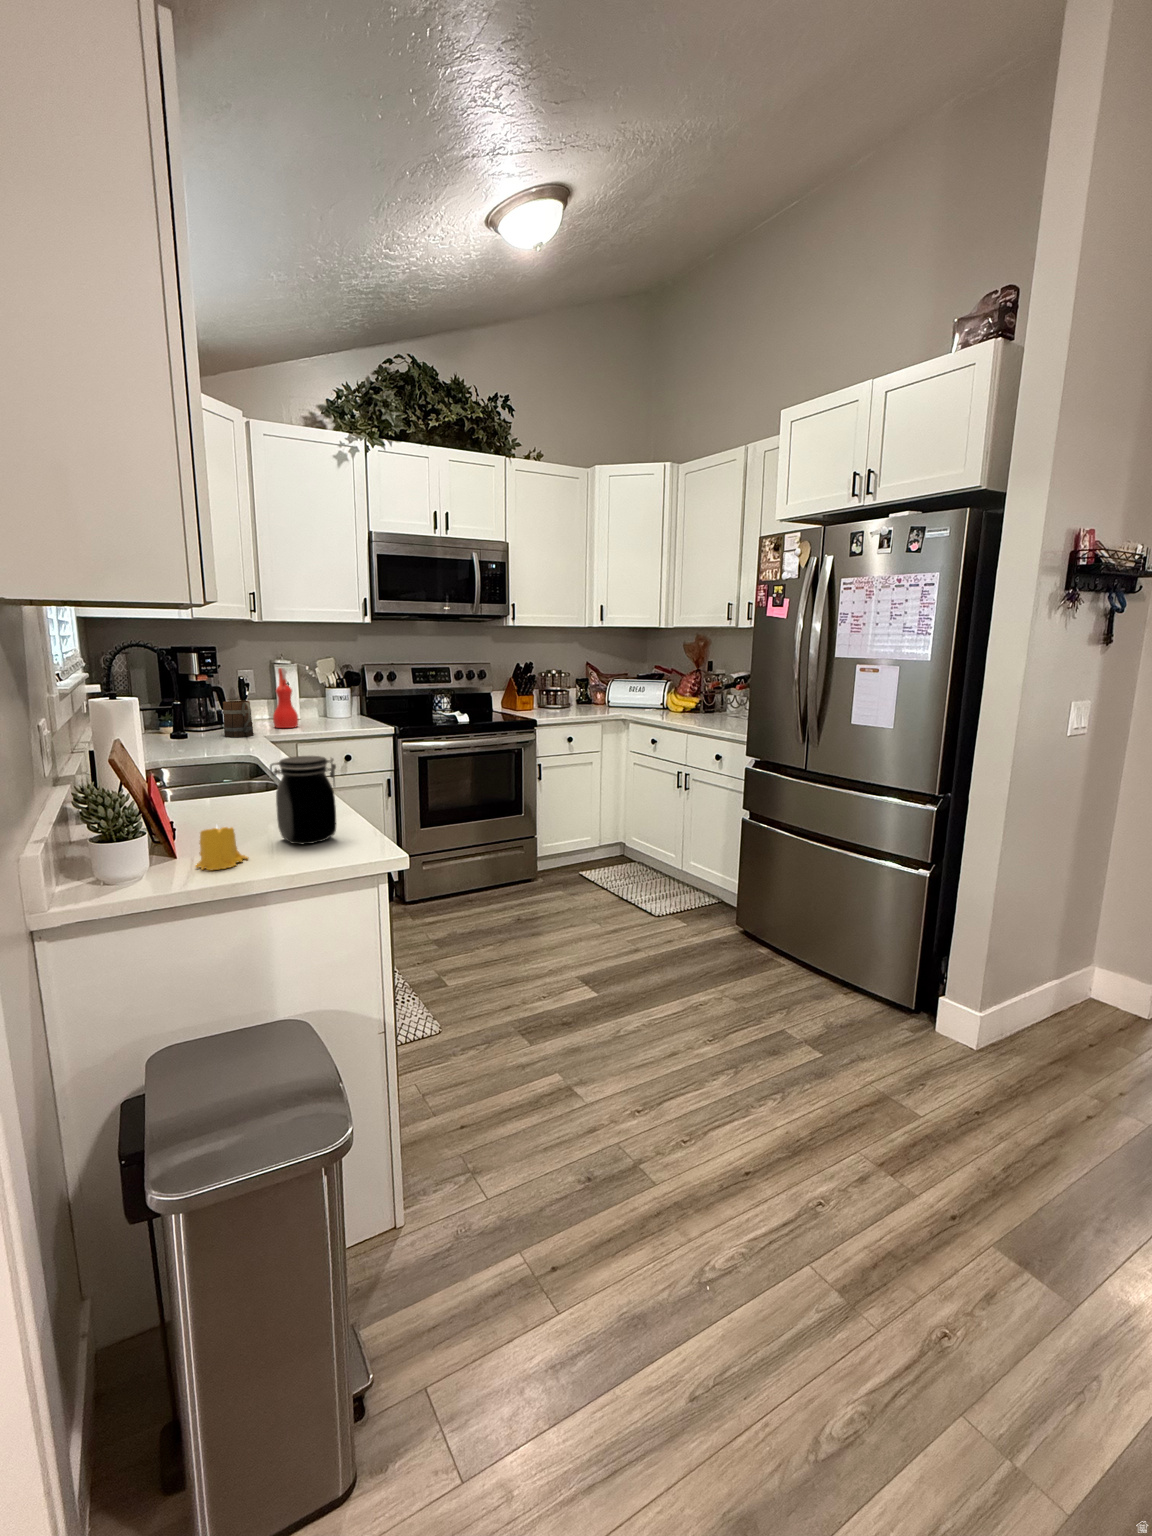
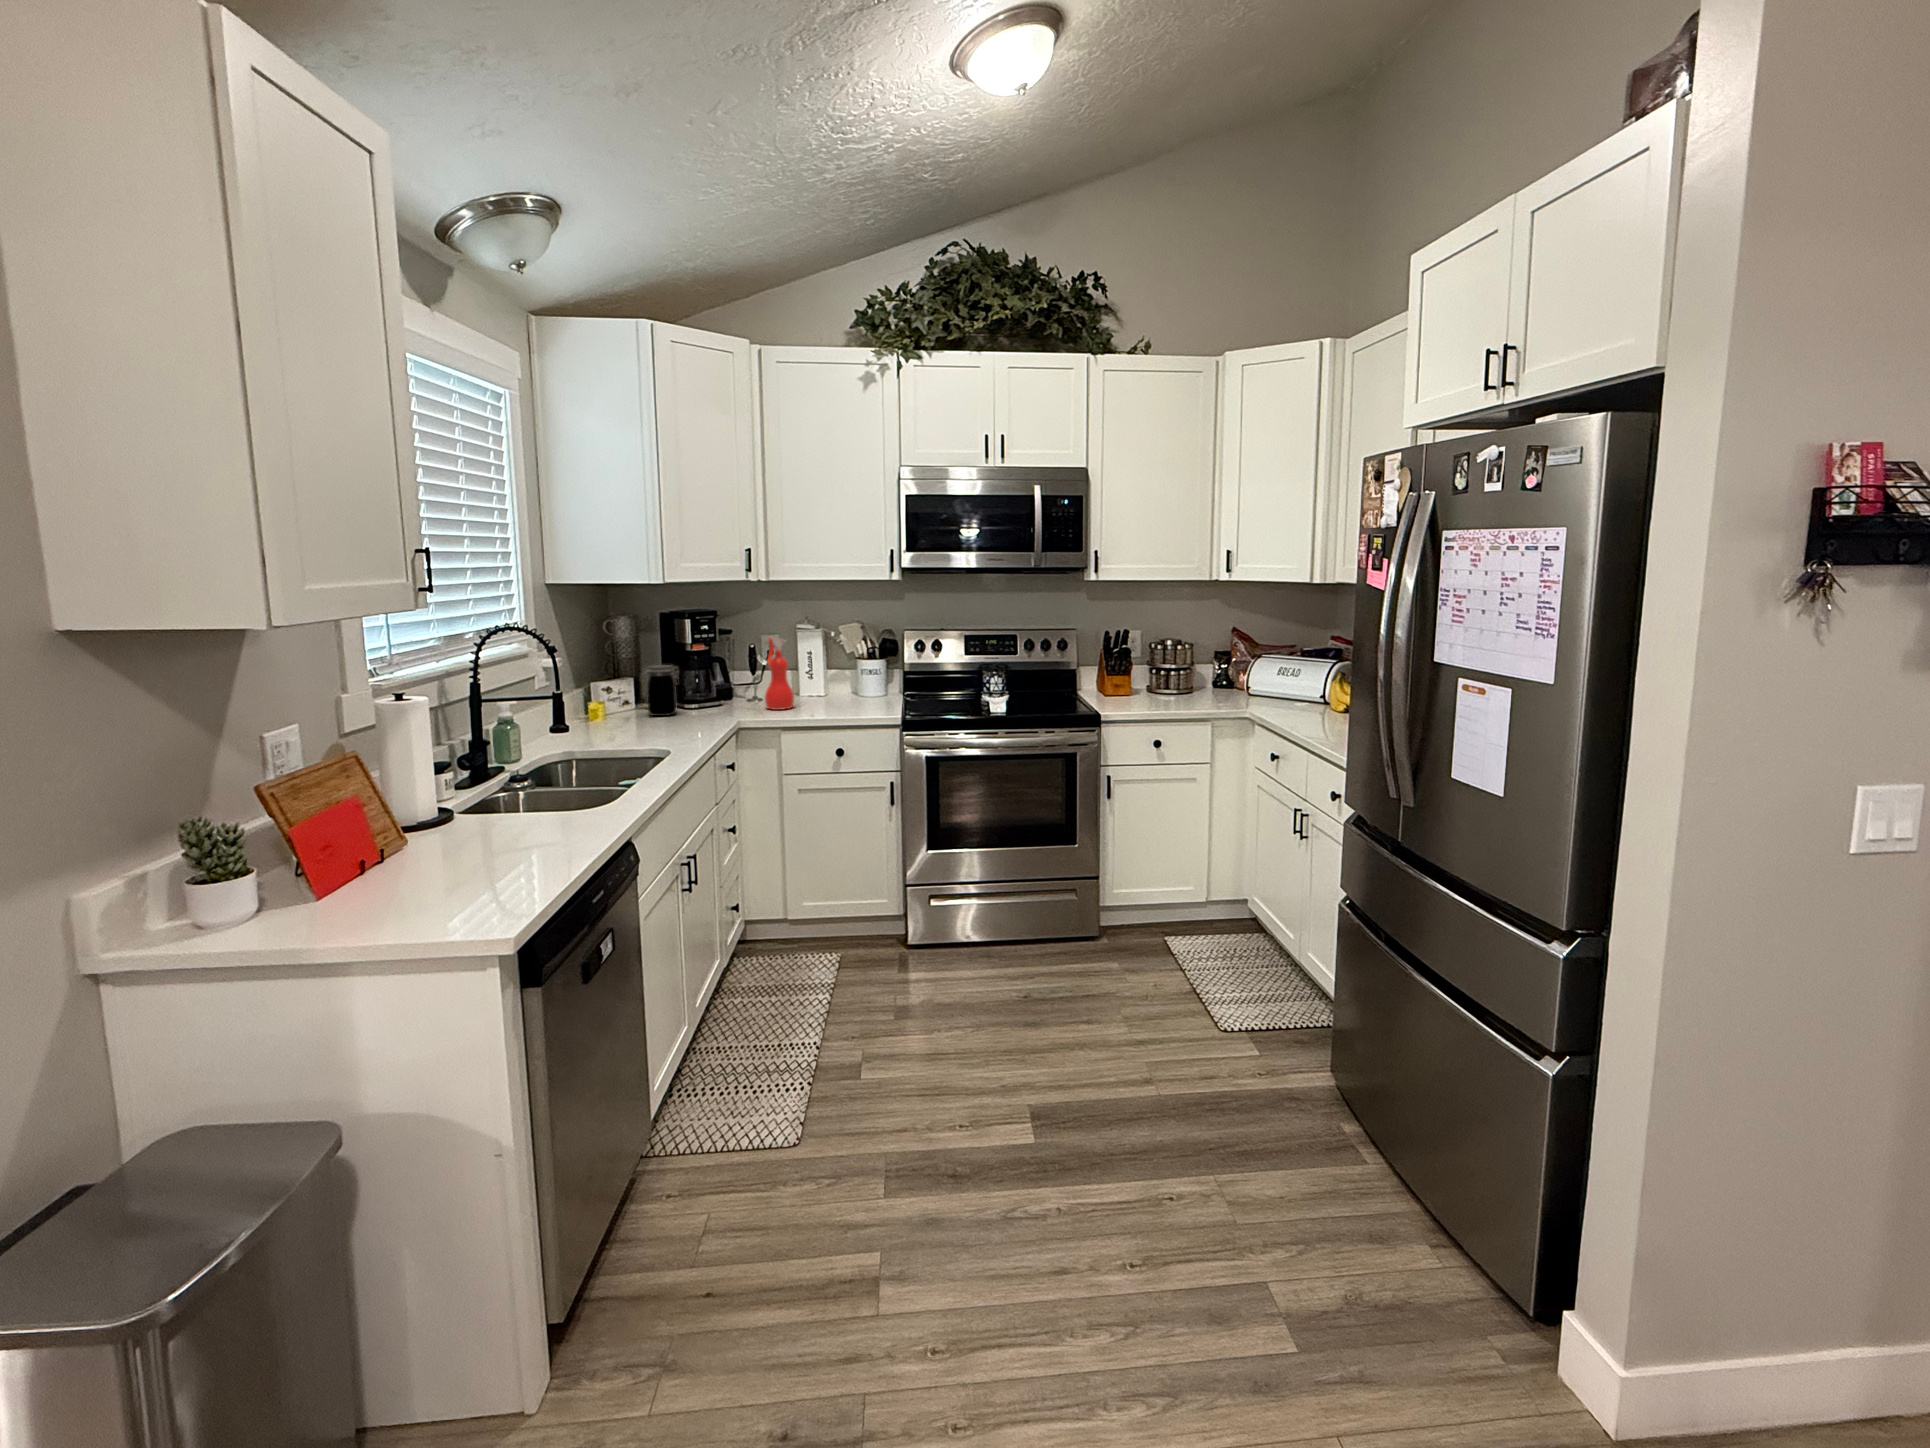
mug: present [223,701,253,737] -> none [694,676,730,720]
jar: present [270,756,336,844] -> present [643,665,679,716]
candle: present [196,827,248,870] -> none [303,864,373,921]

